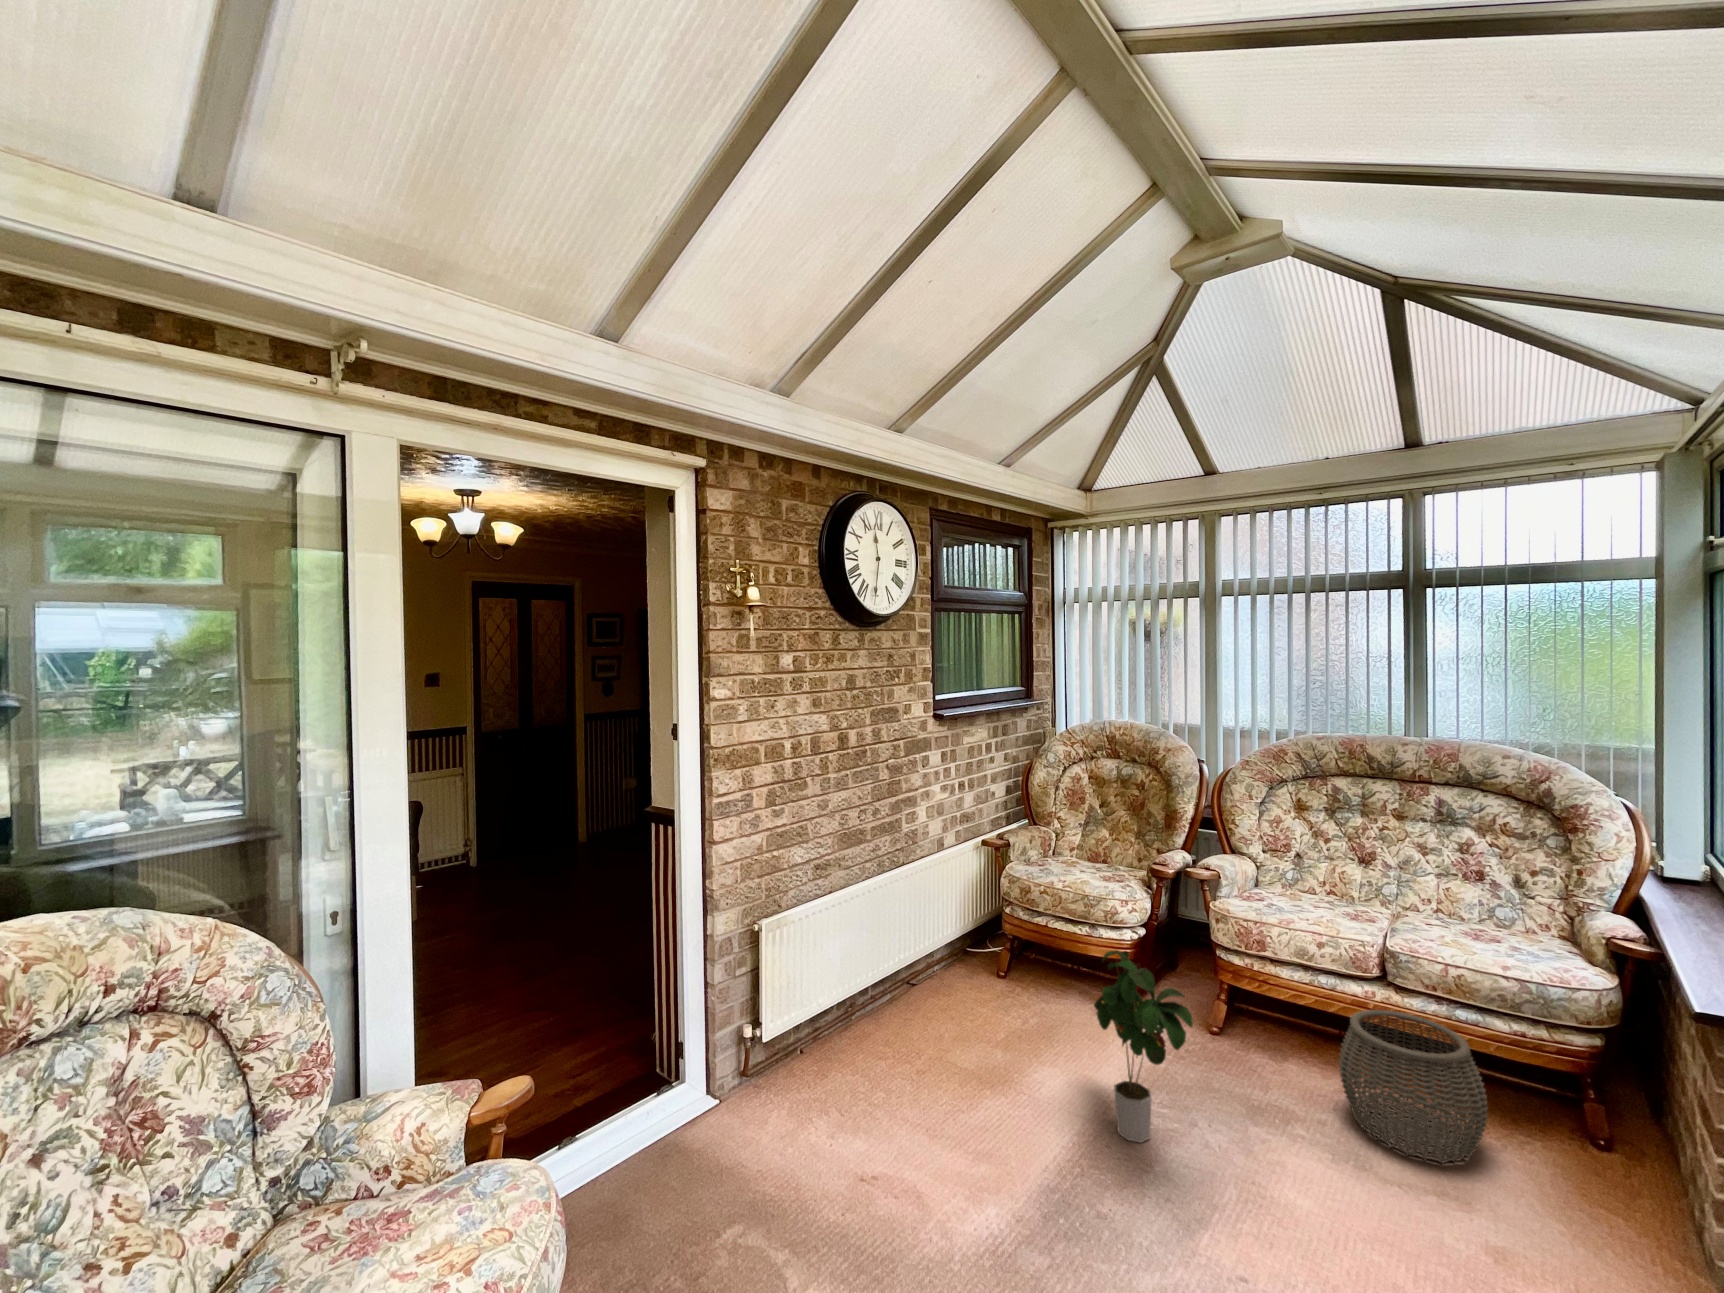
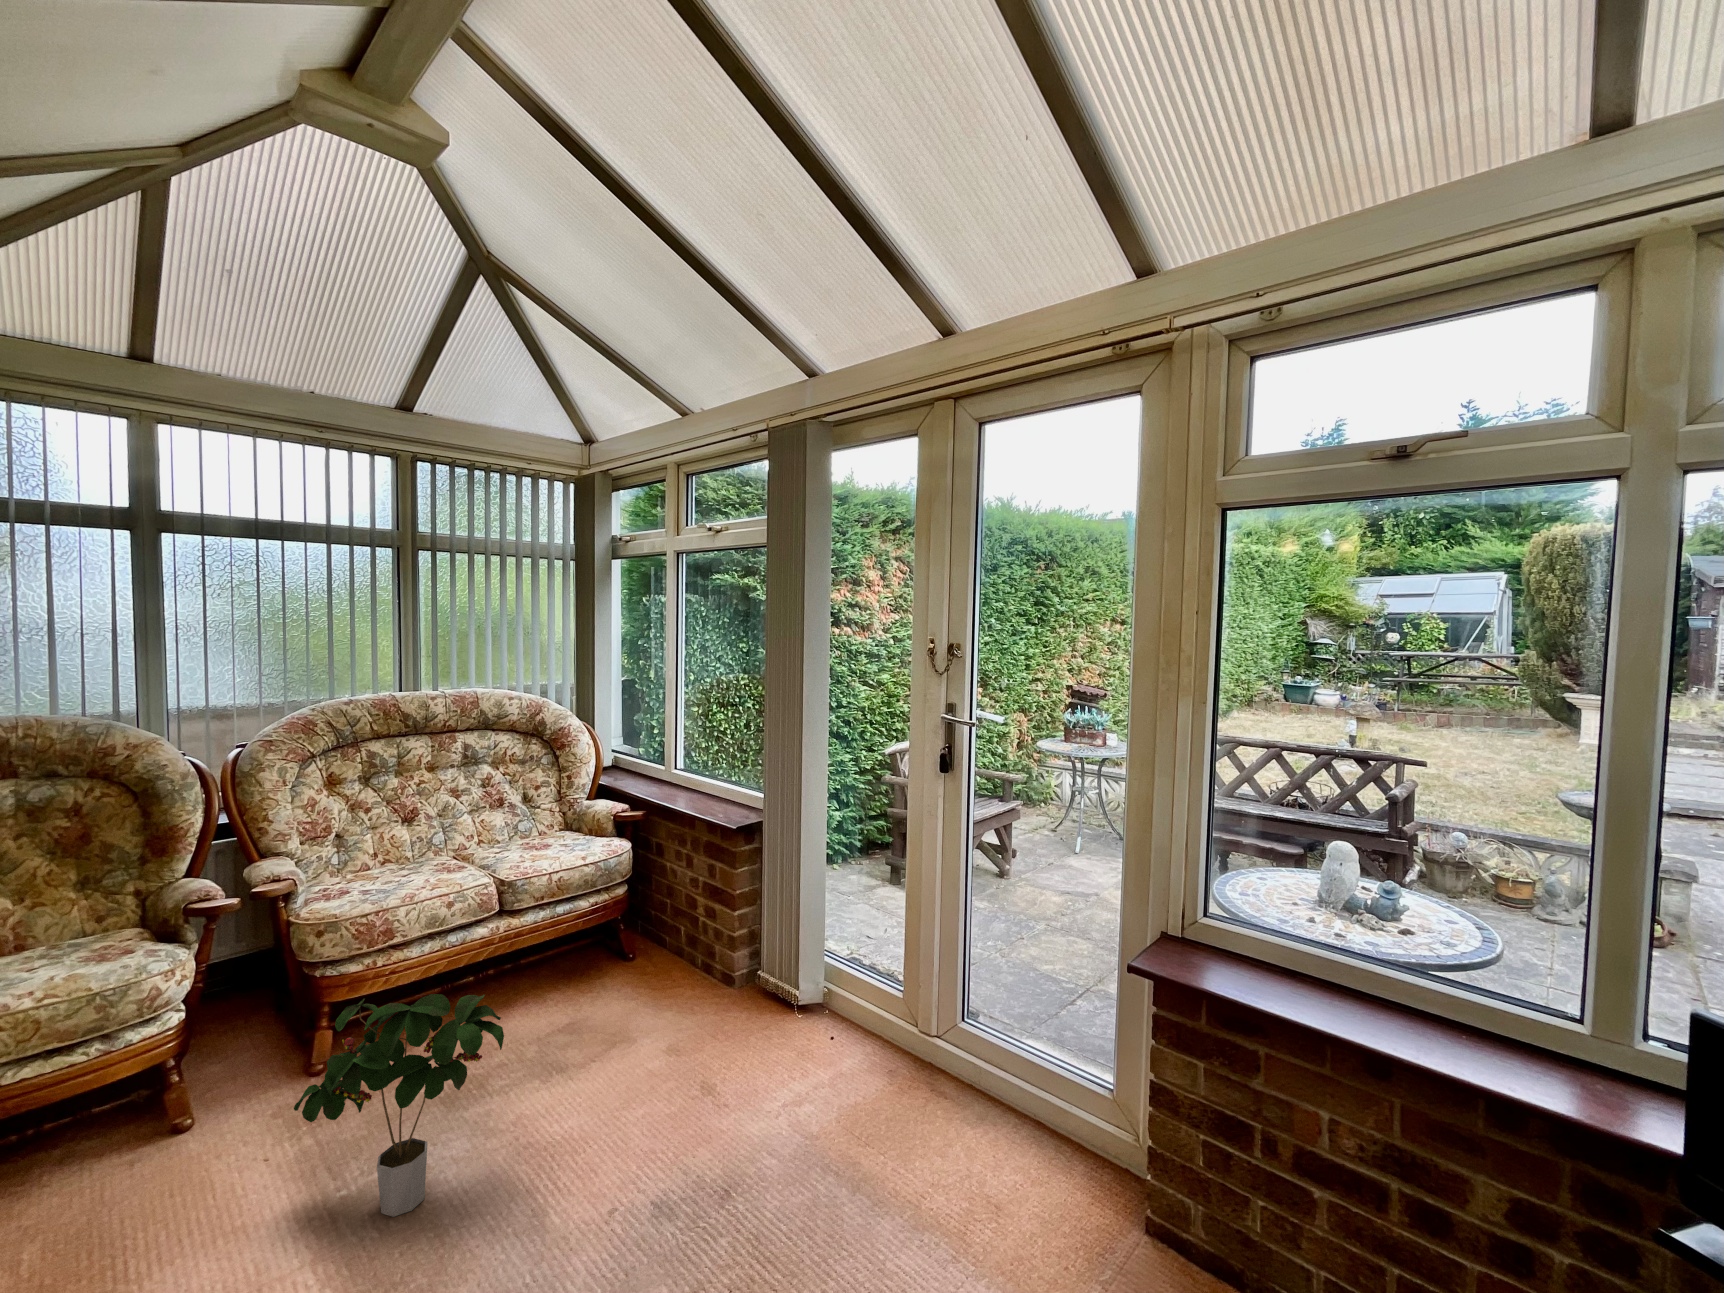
woven basket: present [1339,1010,1488,1163] -> none [487,922,593,1040]

